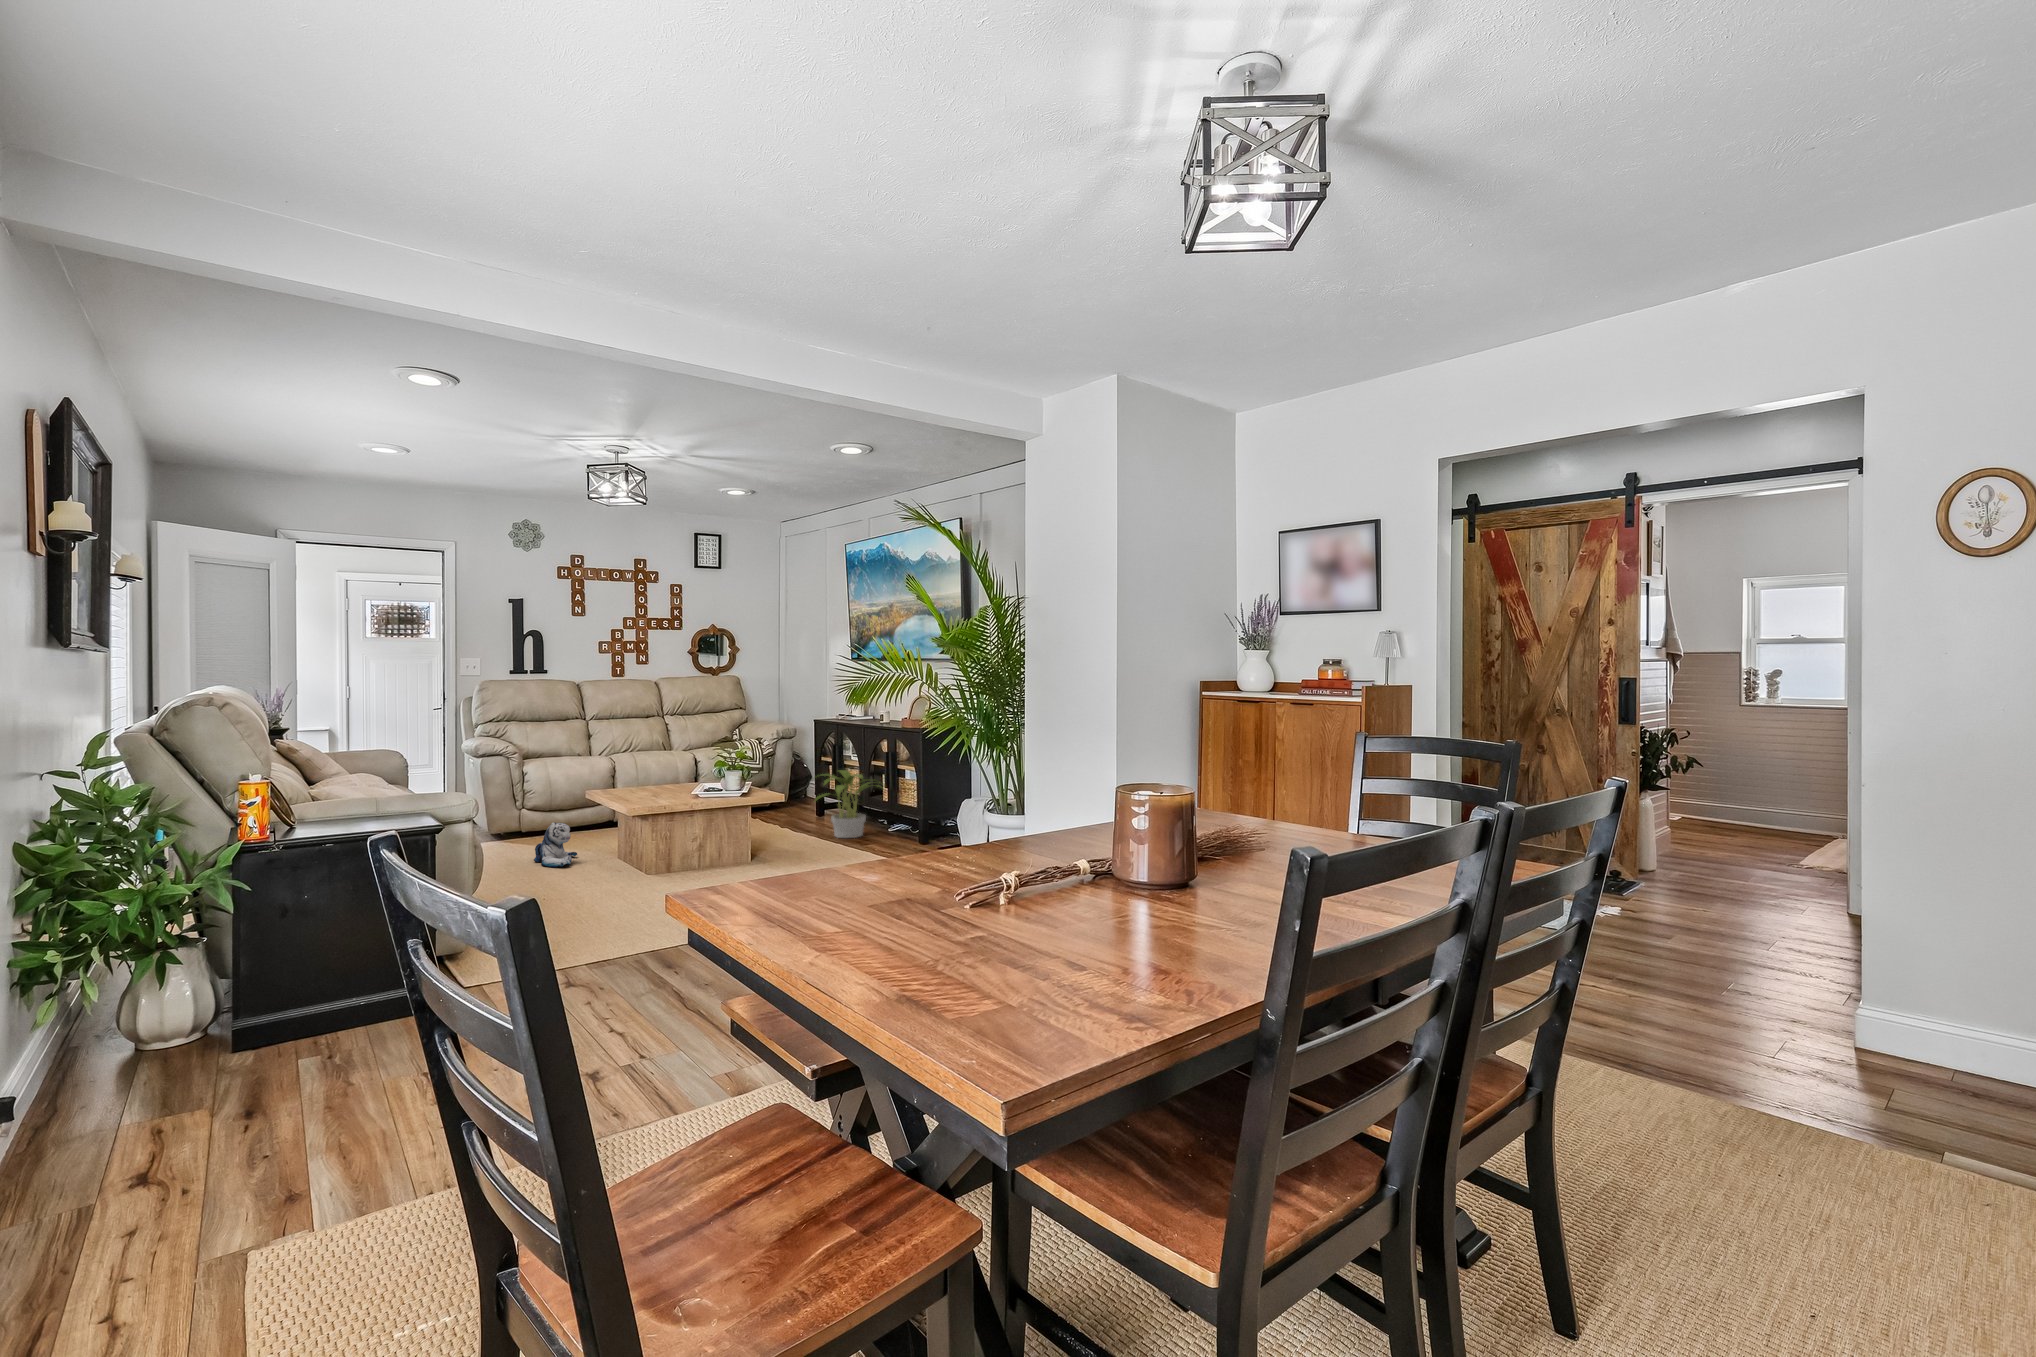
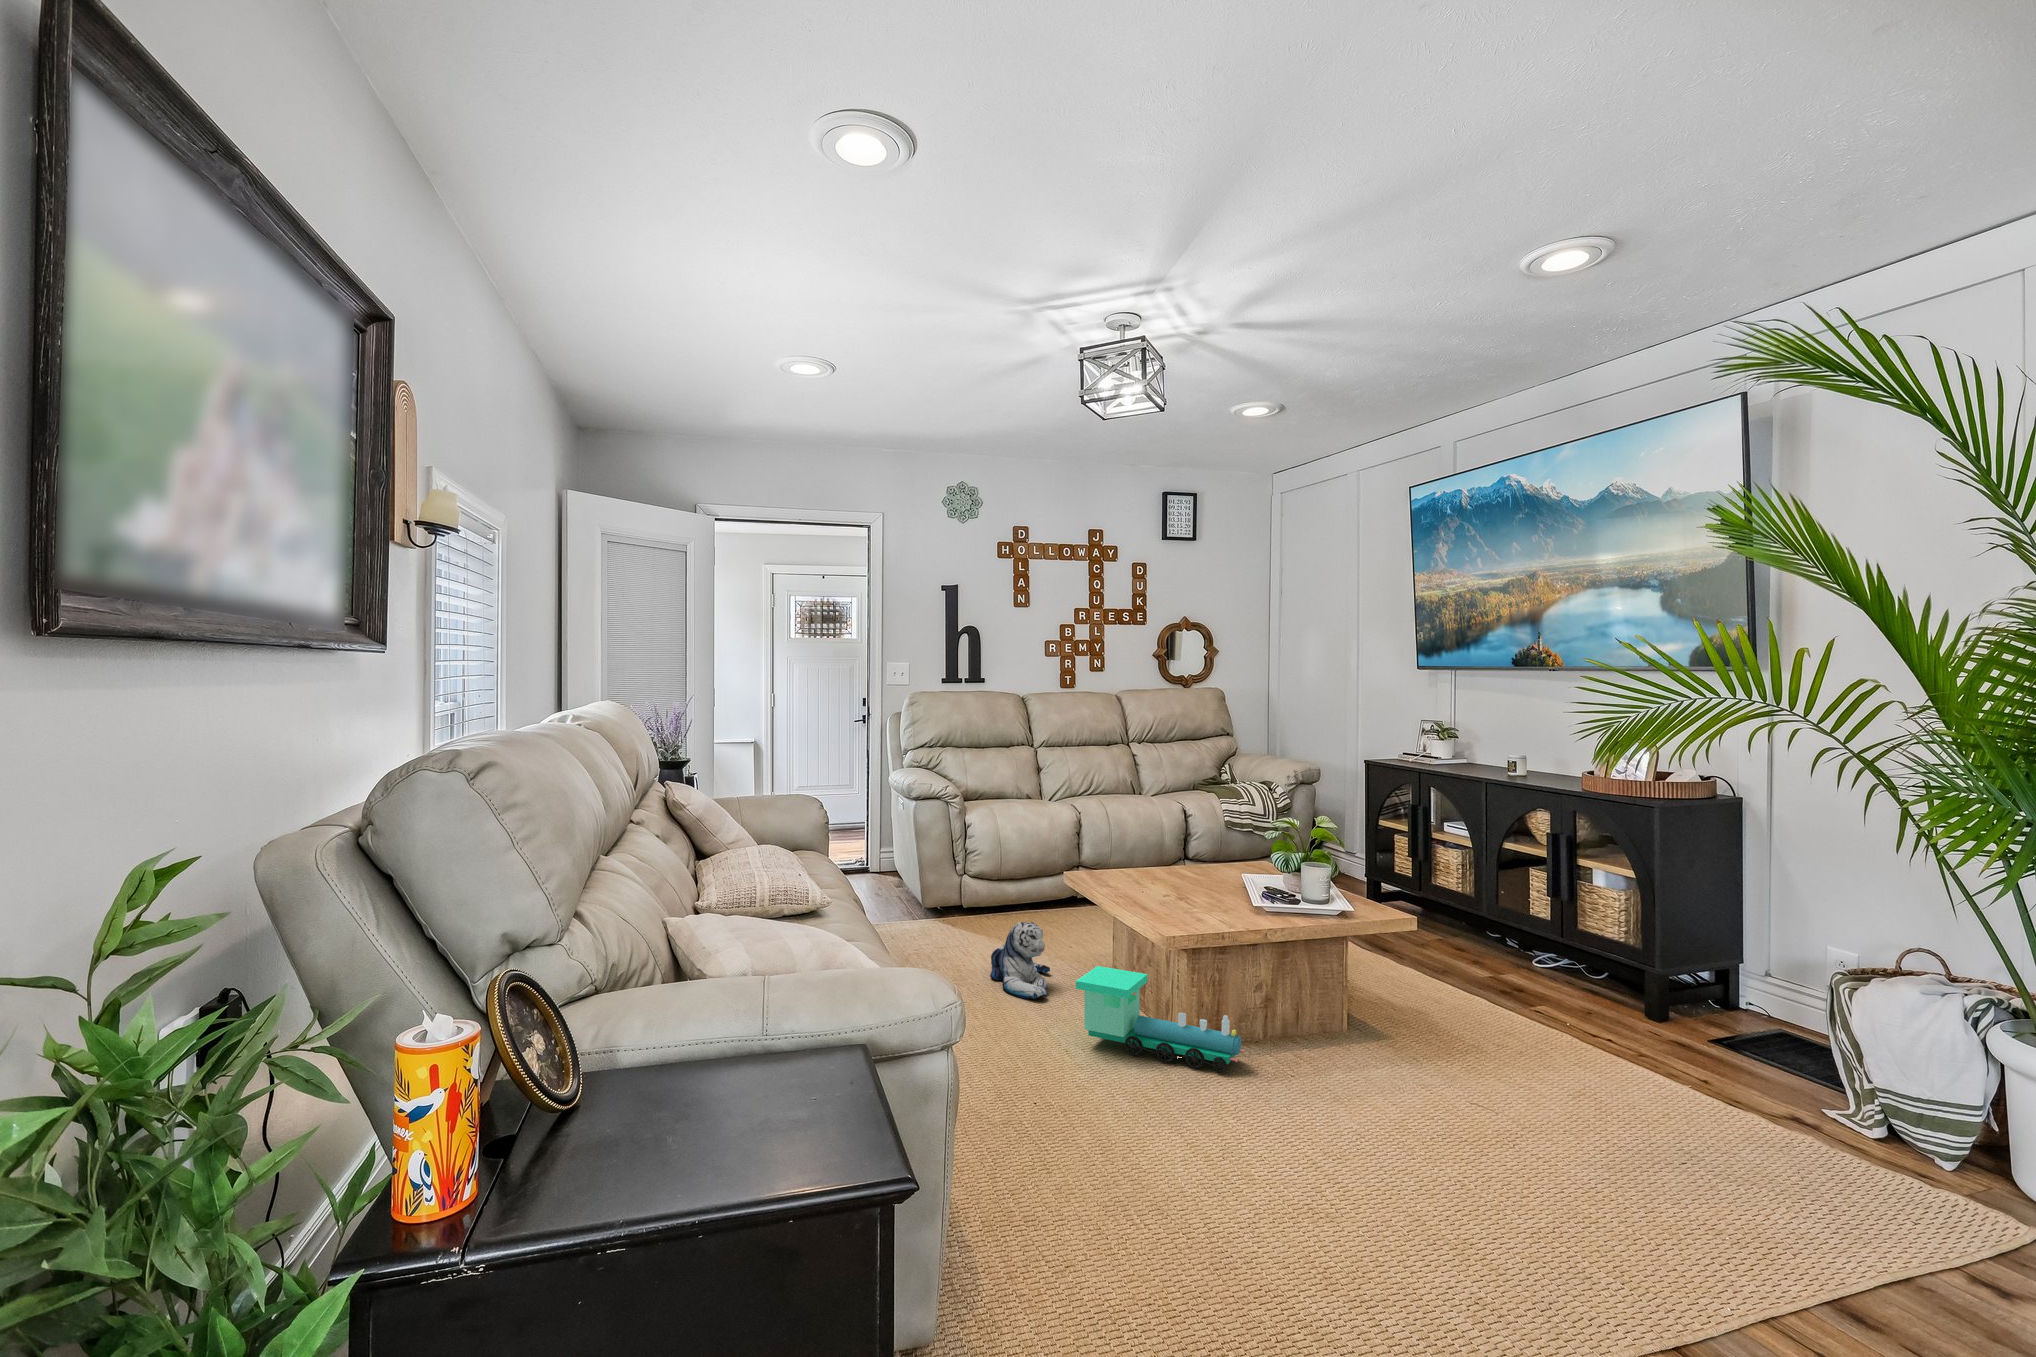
potted plant: present [815,770,880,838] -> none [1404,853,1554,979]
toy train: none [581,837,681,881] -> present [1076,966,1244,1071]

